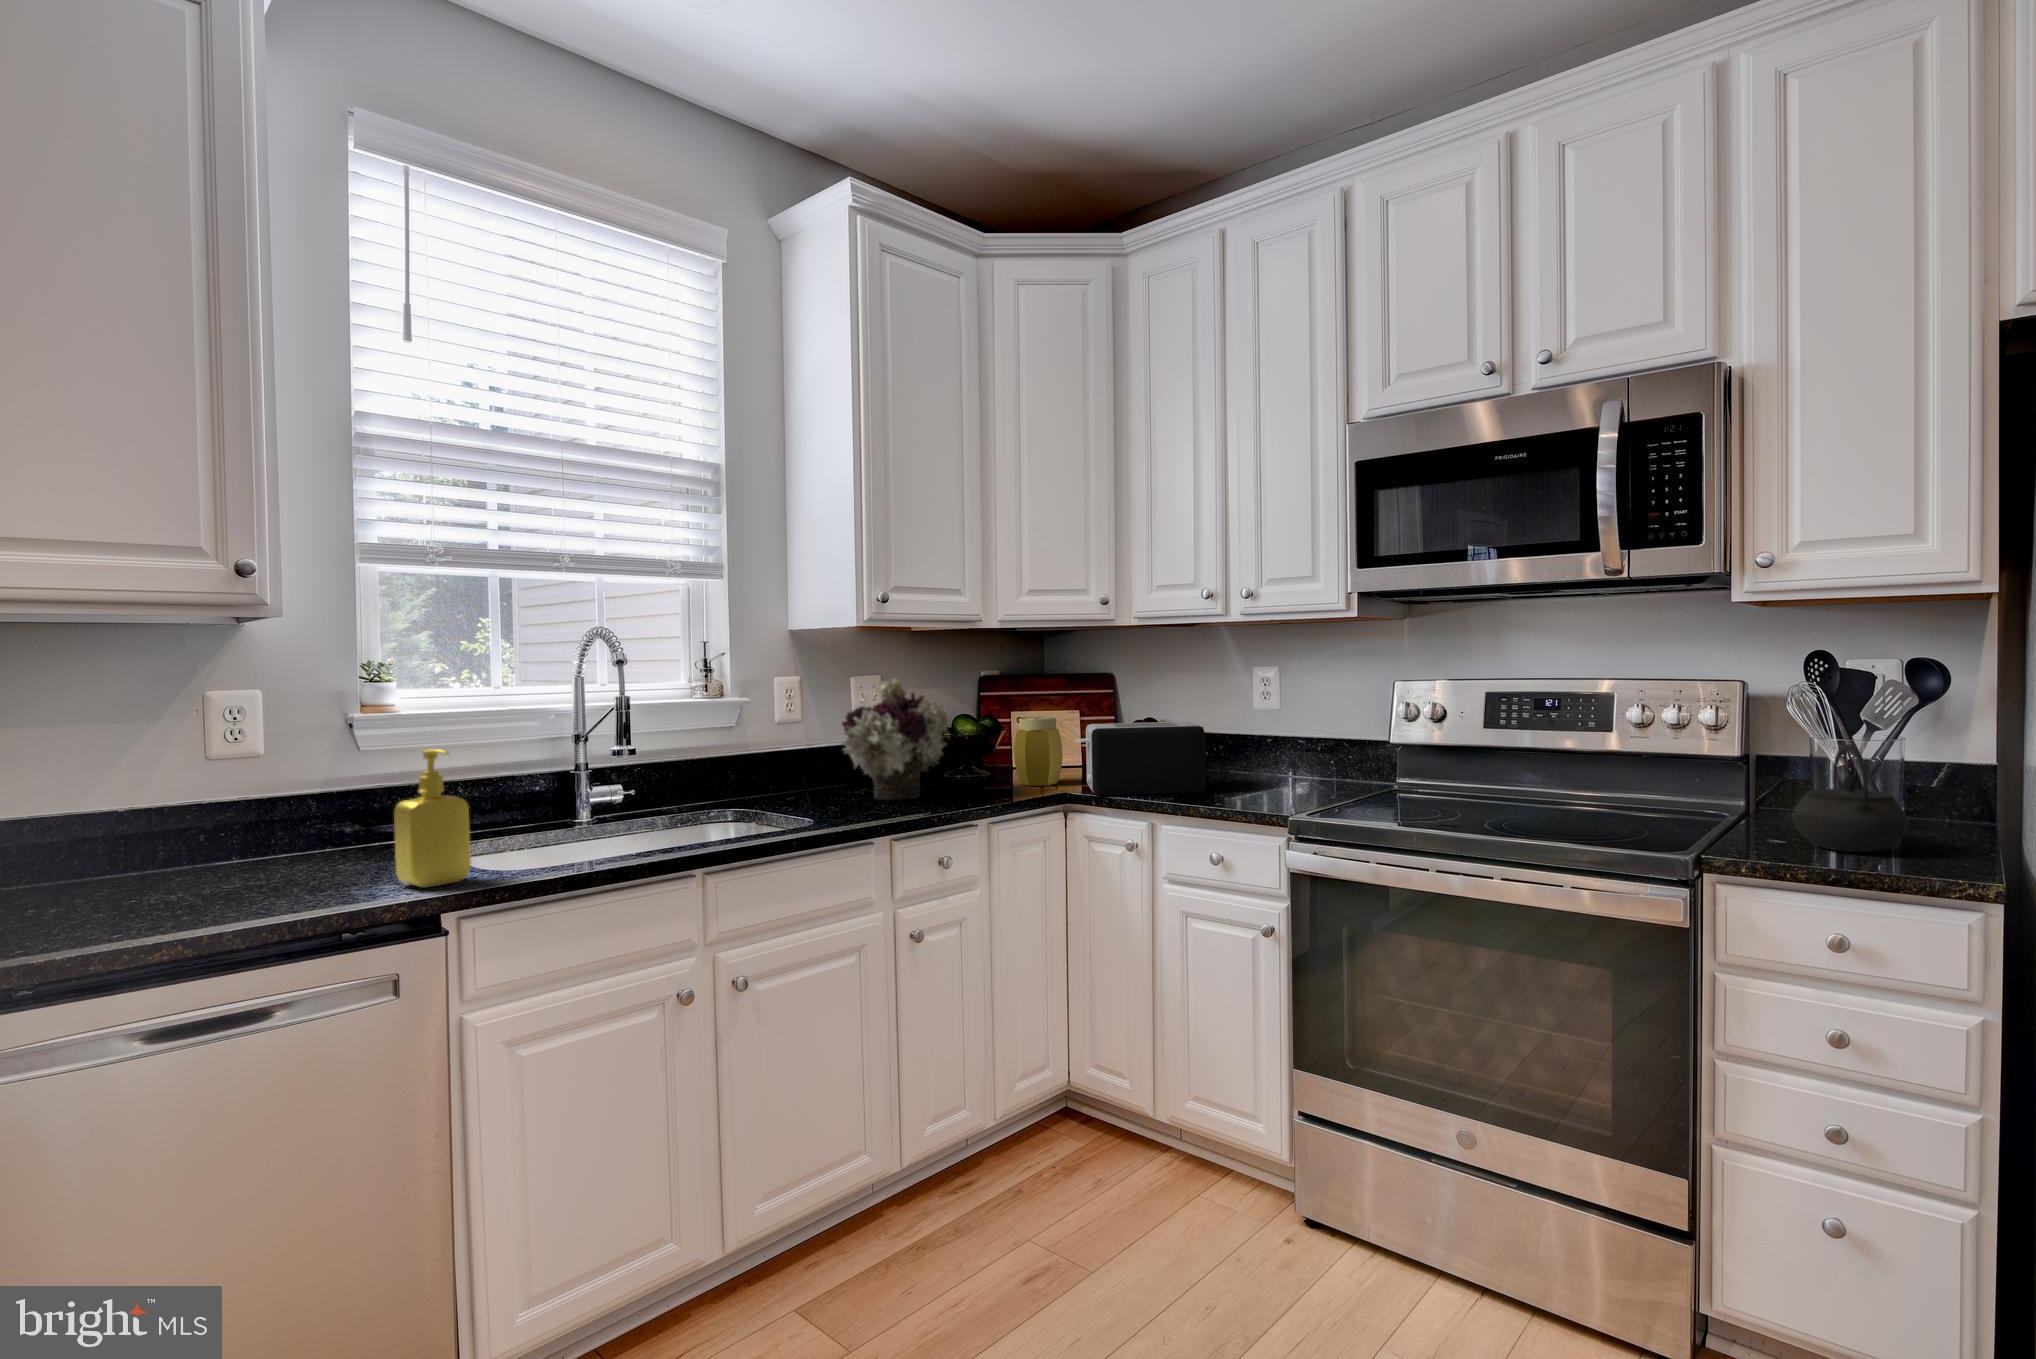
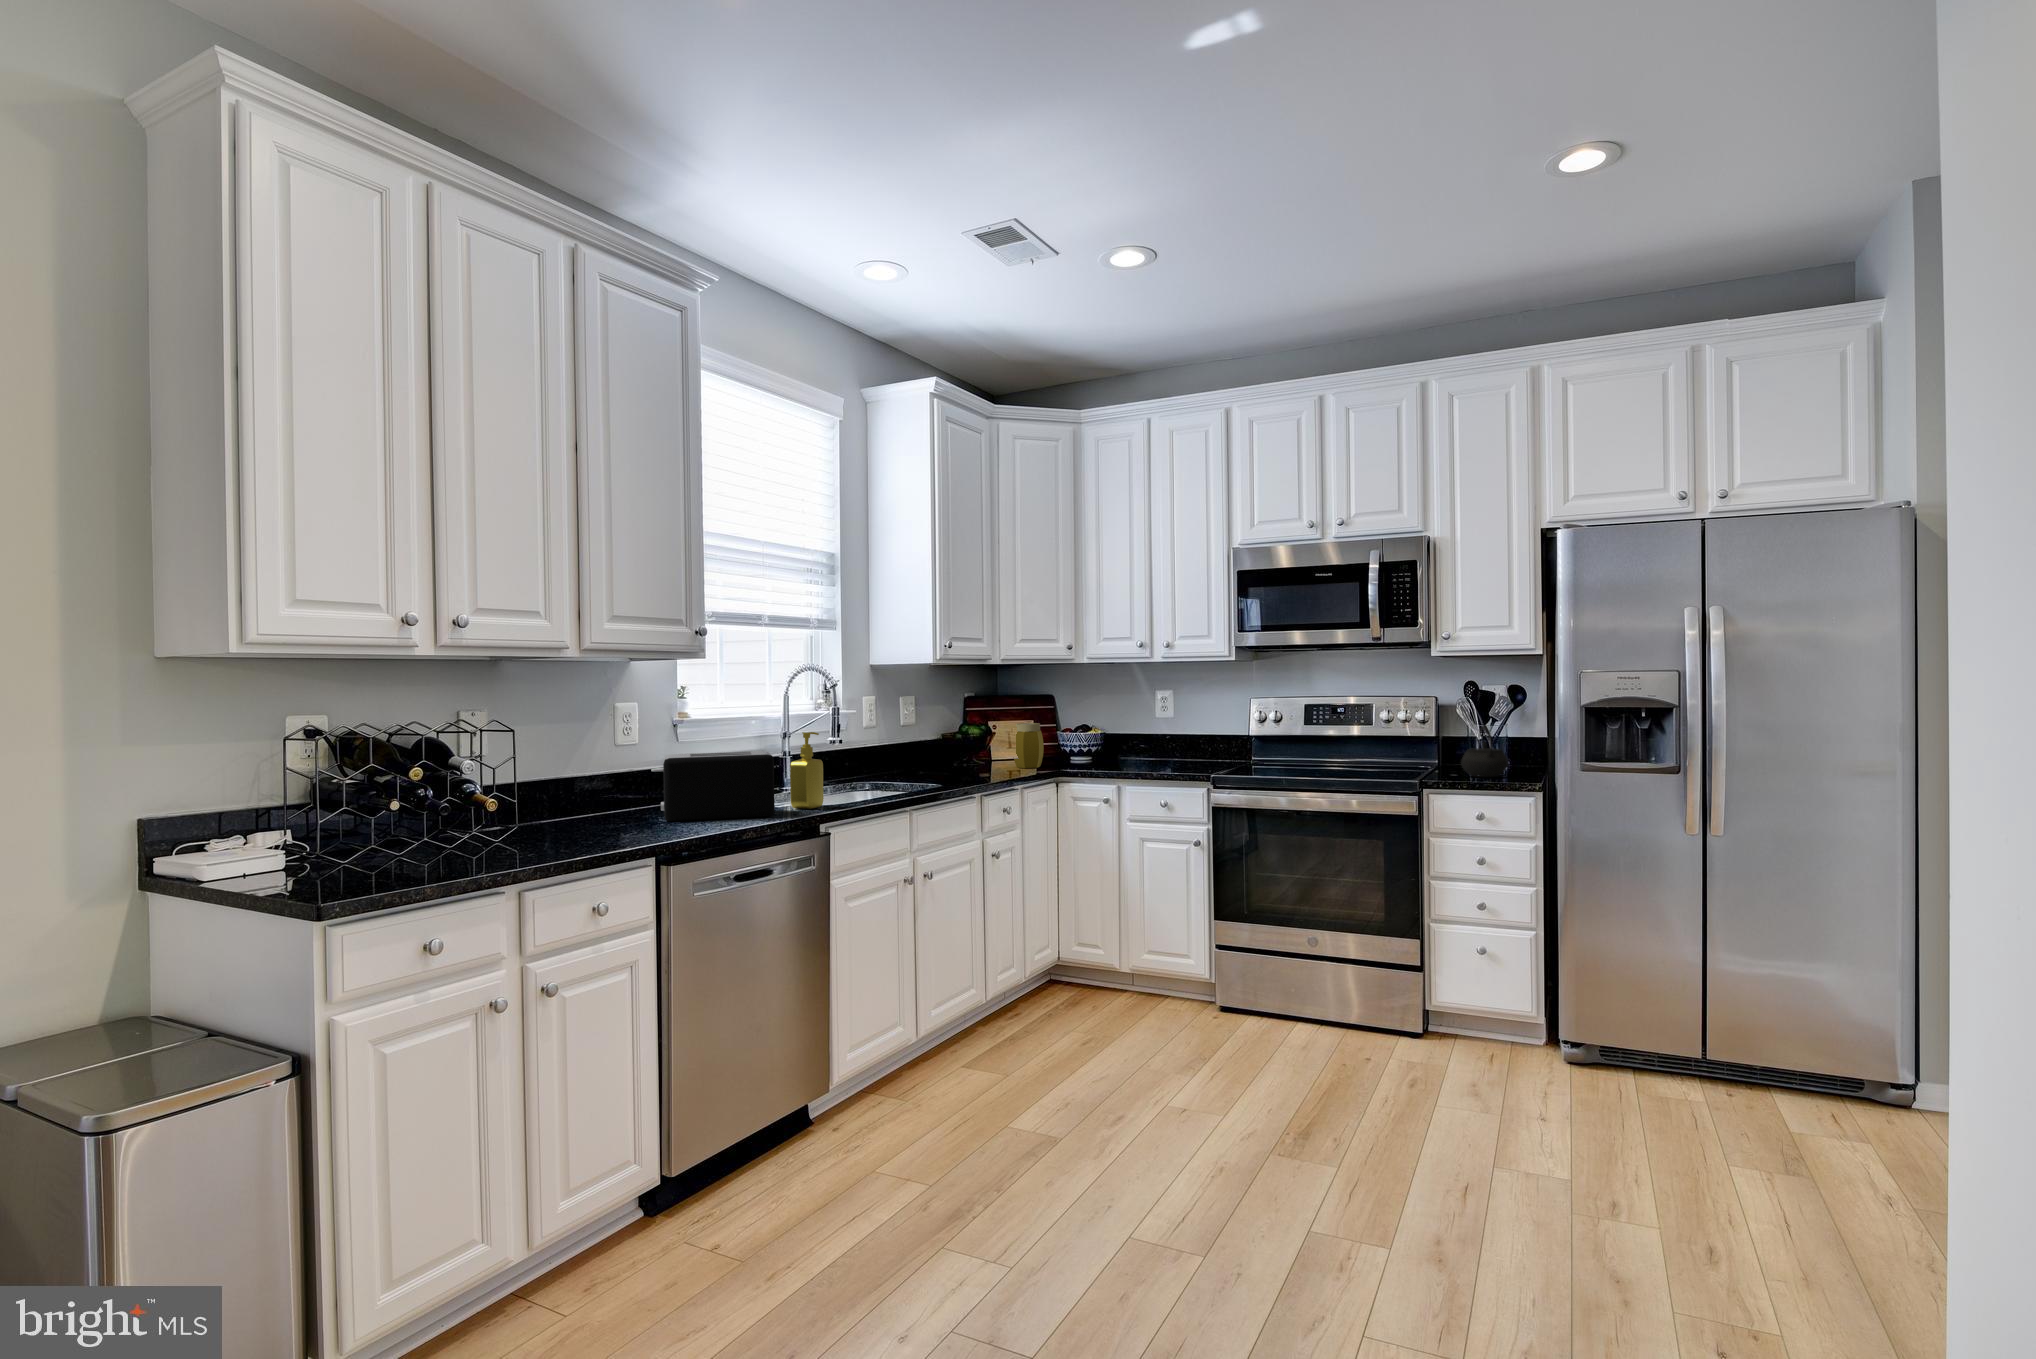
flower arrangement: present [841,678,949,800] -> none [916,697,985,776]
toaster: present [1076,722,1206,795] -> present [651,751,775,821]

